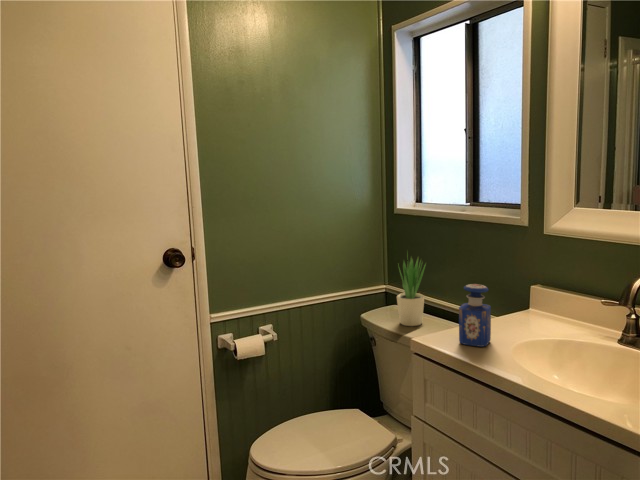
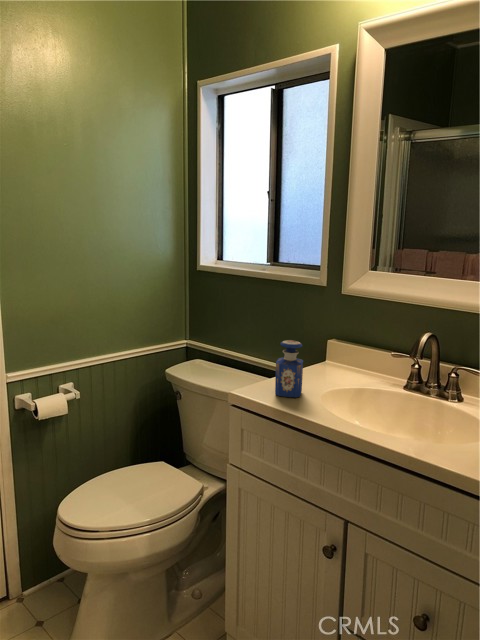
potted plant: present [397,257,426,326] -> none [204,303,234,380]

